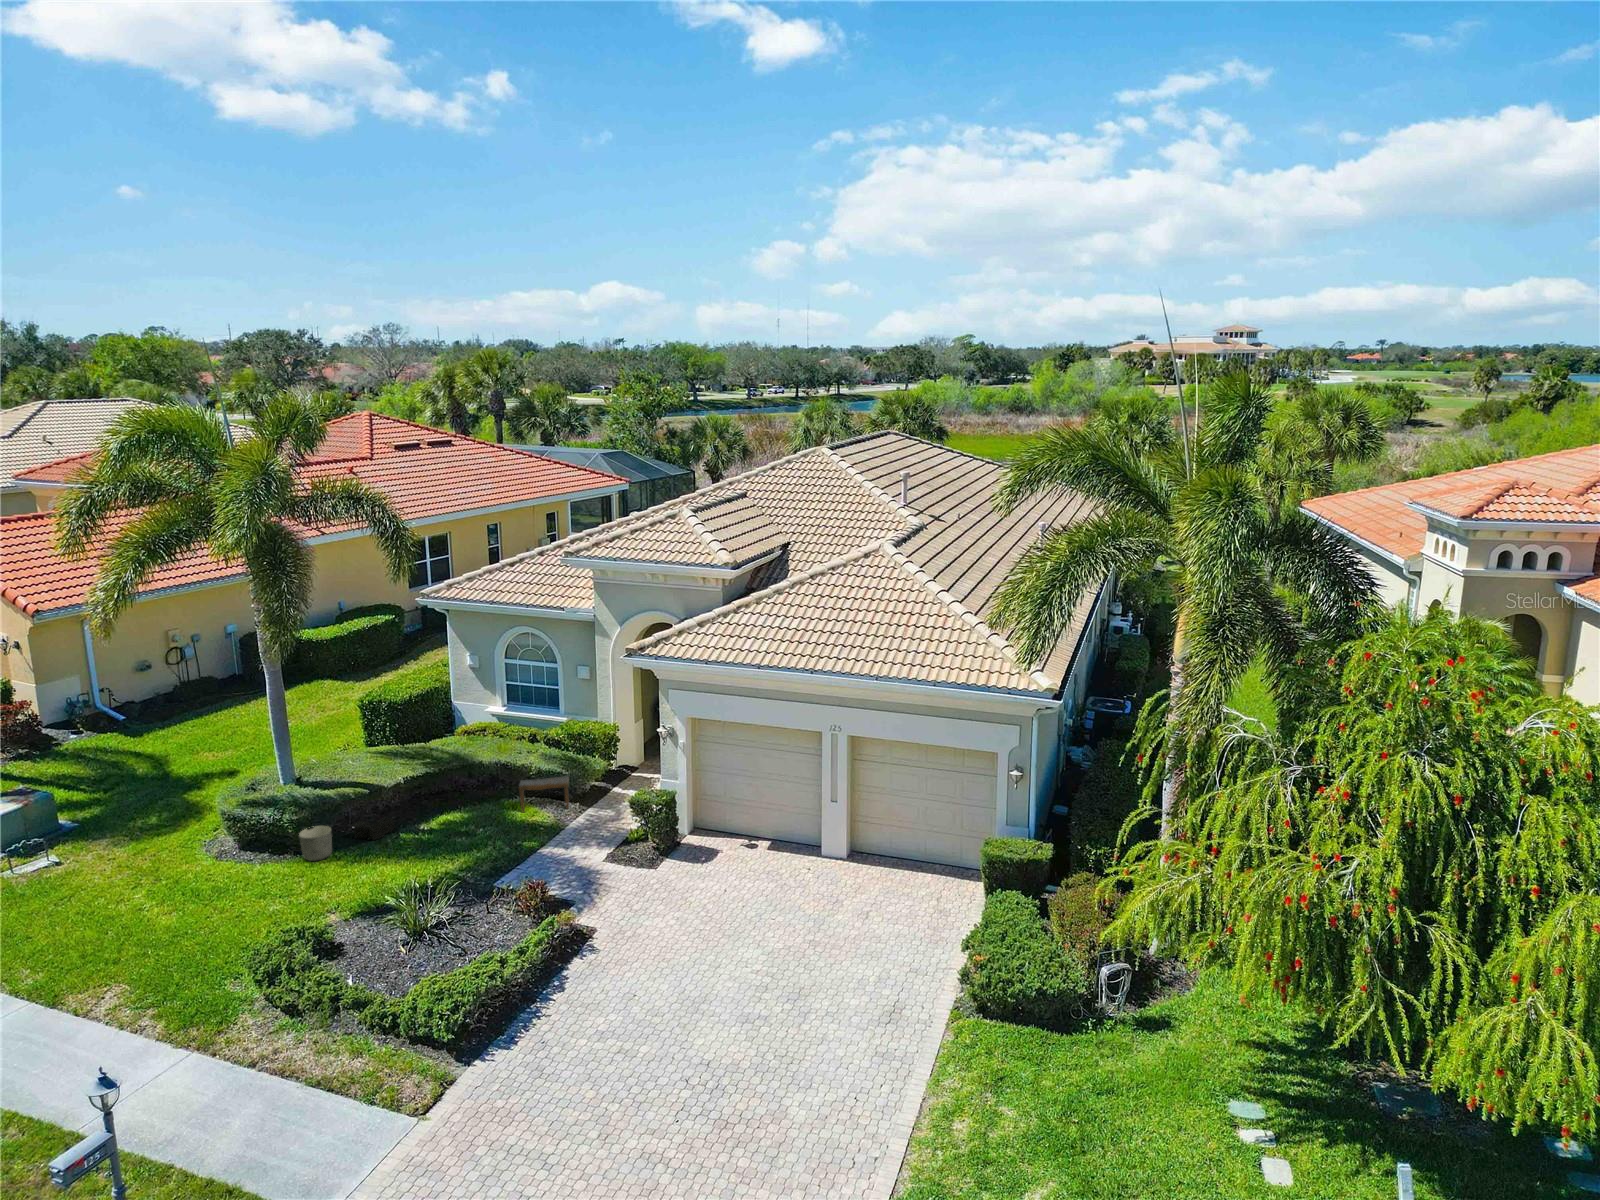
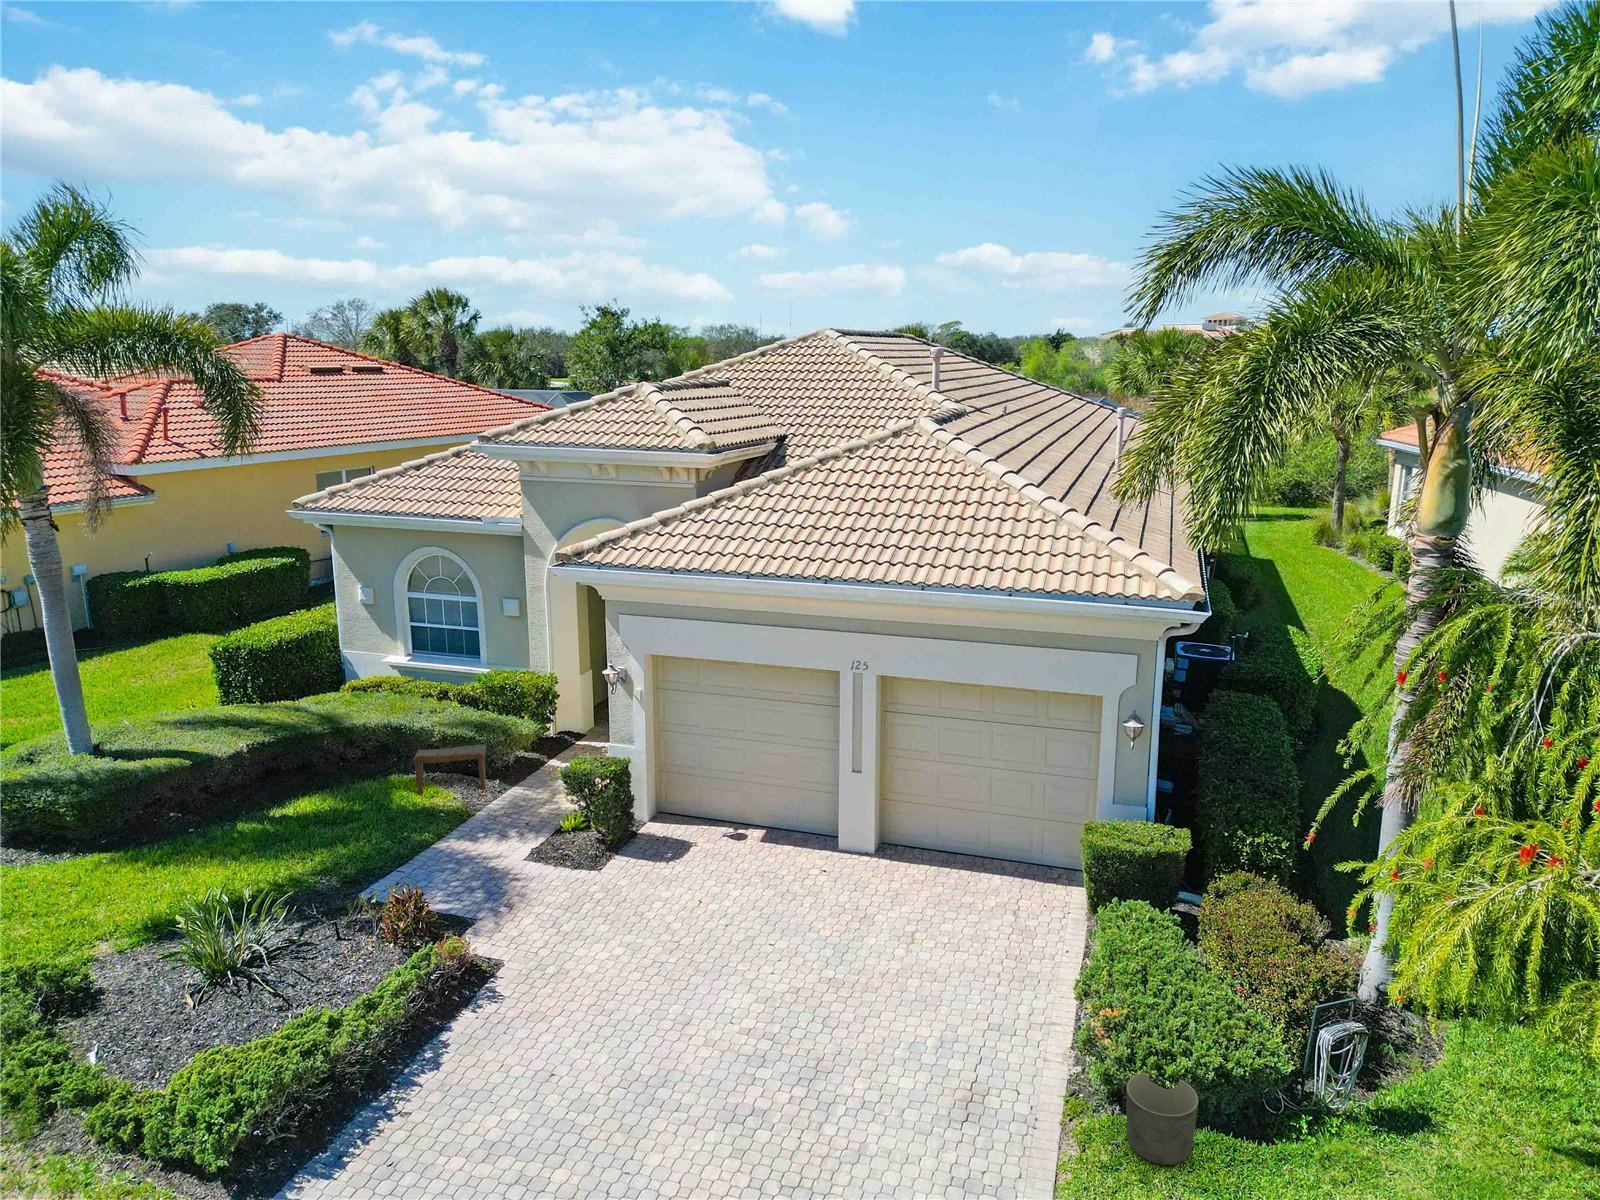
storage bin: present [352,817,395,840] -> none [167,801,235,833]
planter: present [299,826,332,861] -> present [1126,1073,1198,1165]

